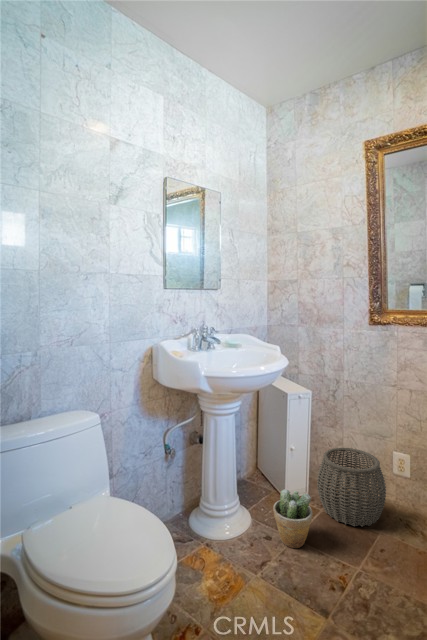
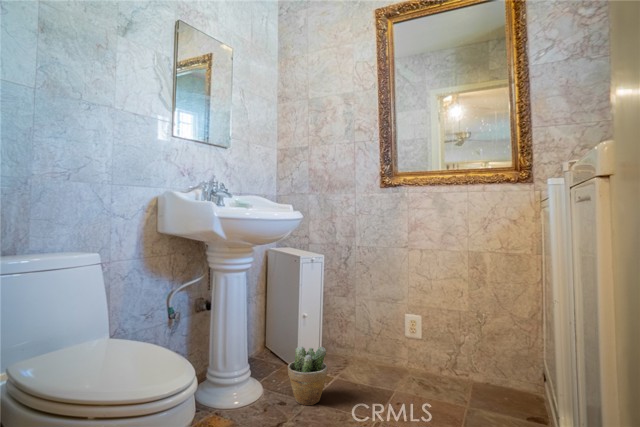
woven basket: present [317,448,386,527] -> none [331,313,397,384]

